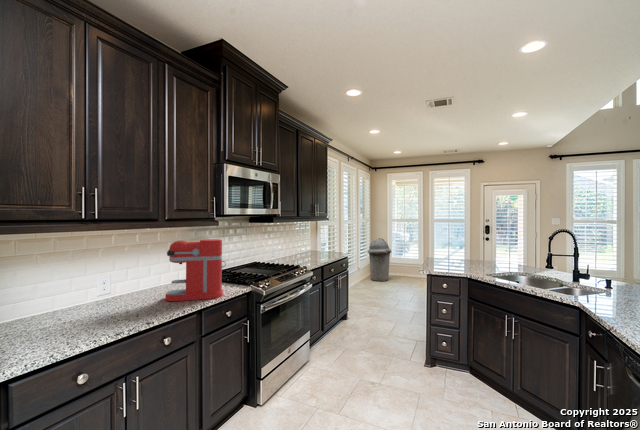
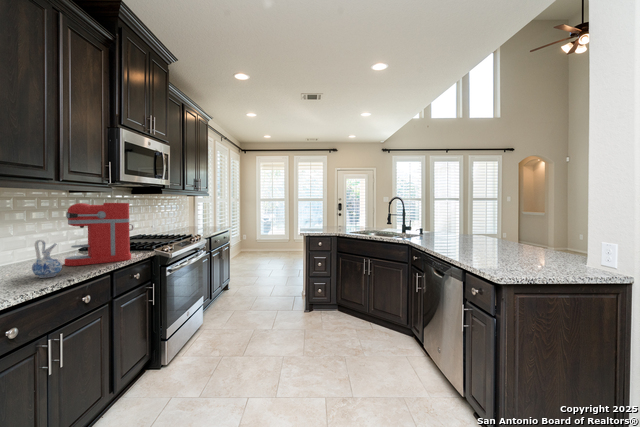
trash can: present [368,238,391,281] -> none [239,217,262,257]
ceramic pitcher: none [125,280,150,317] -> present [32,240,62,278]

